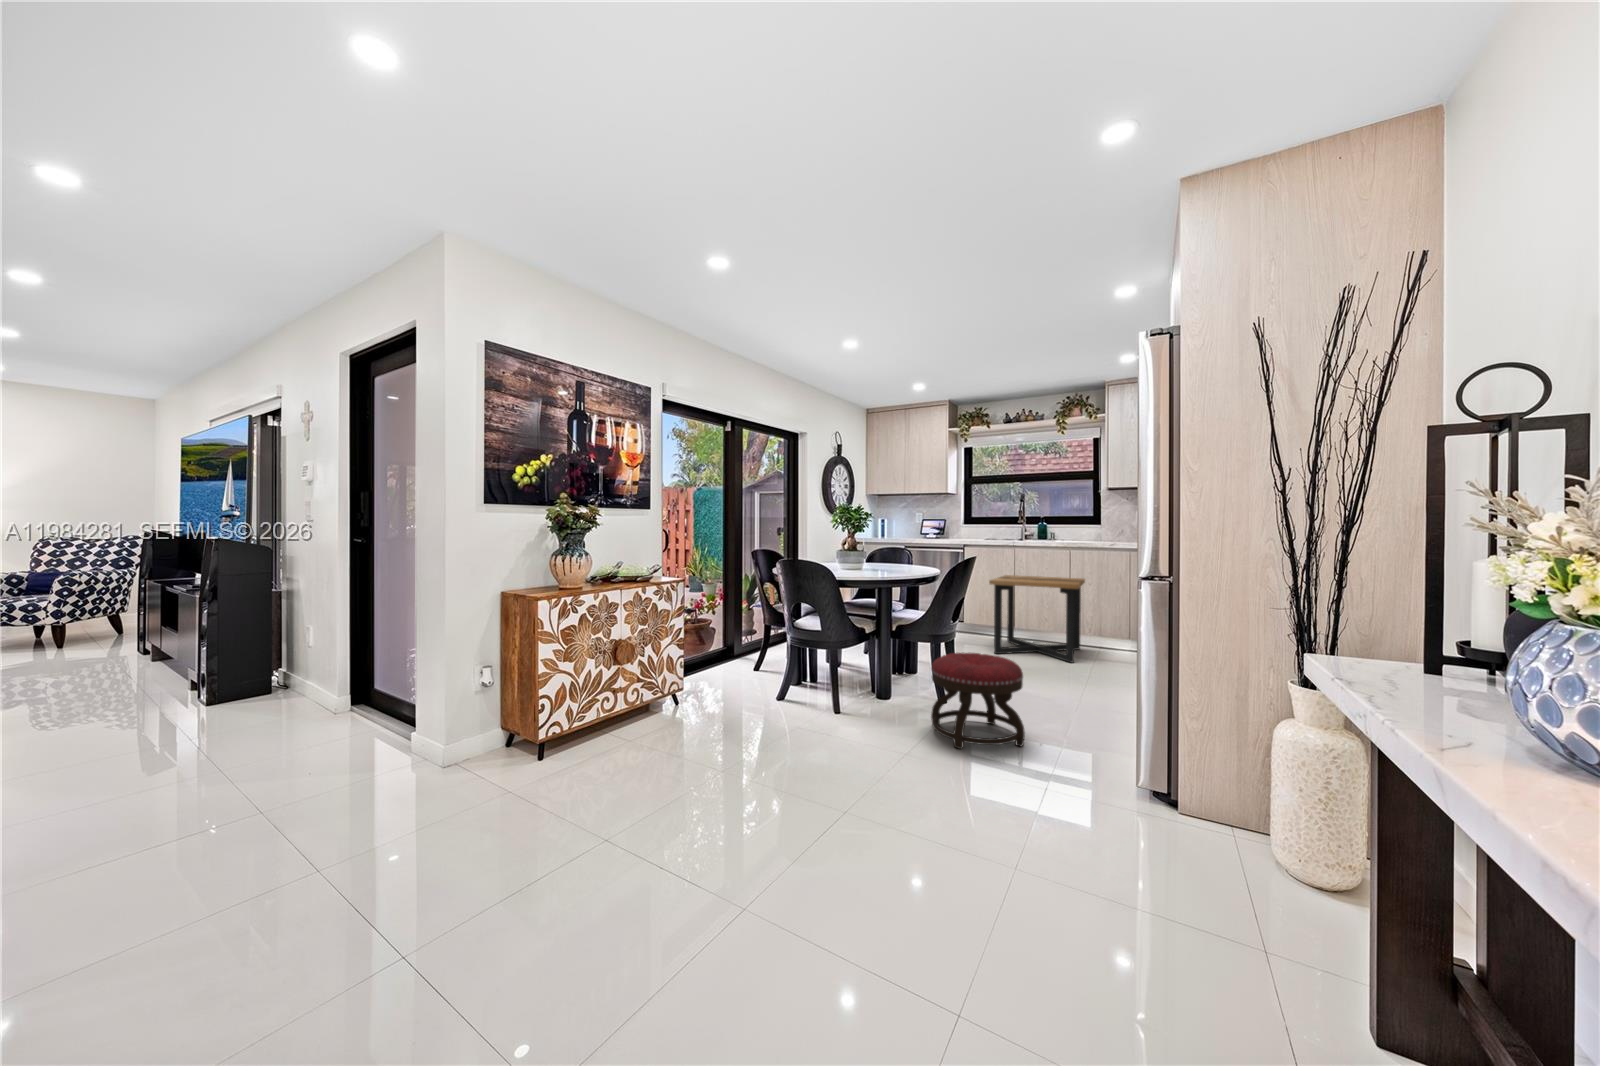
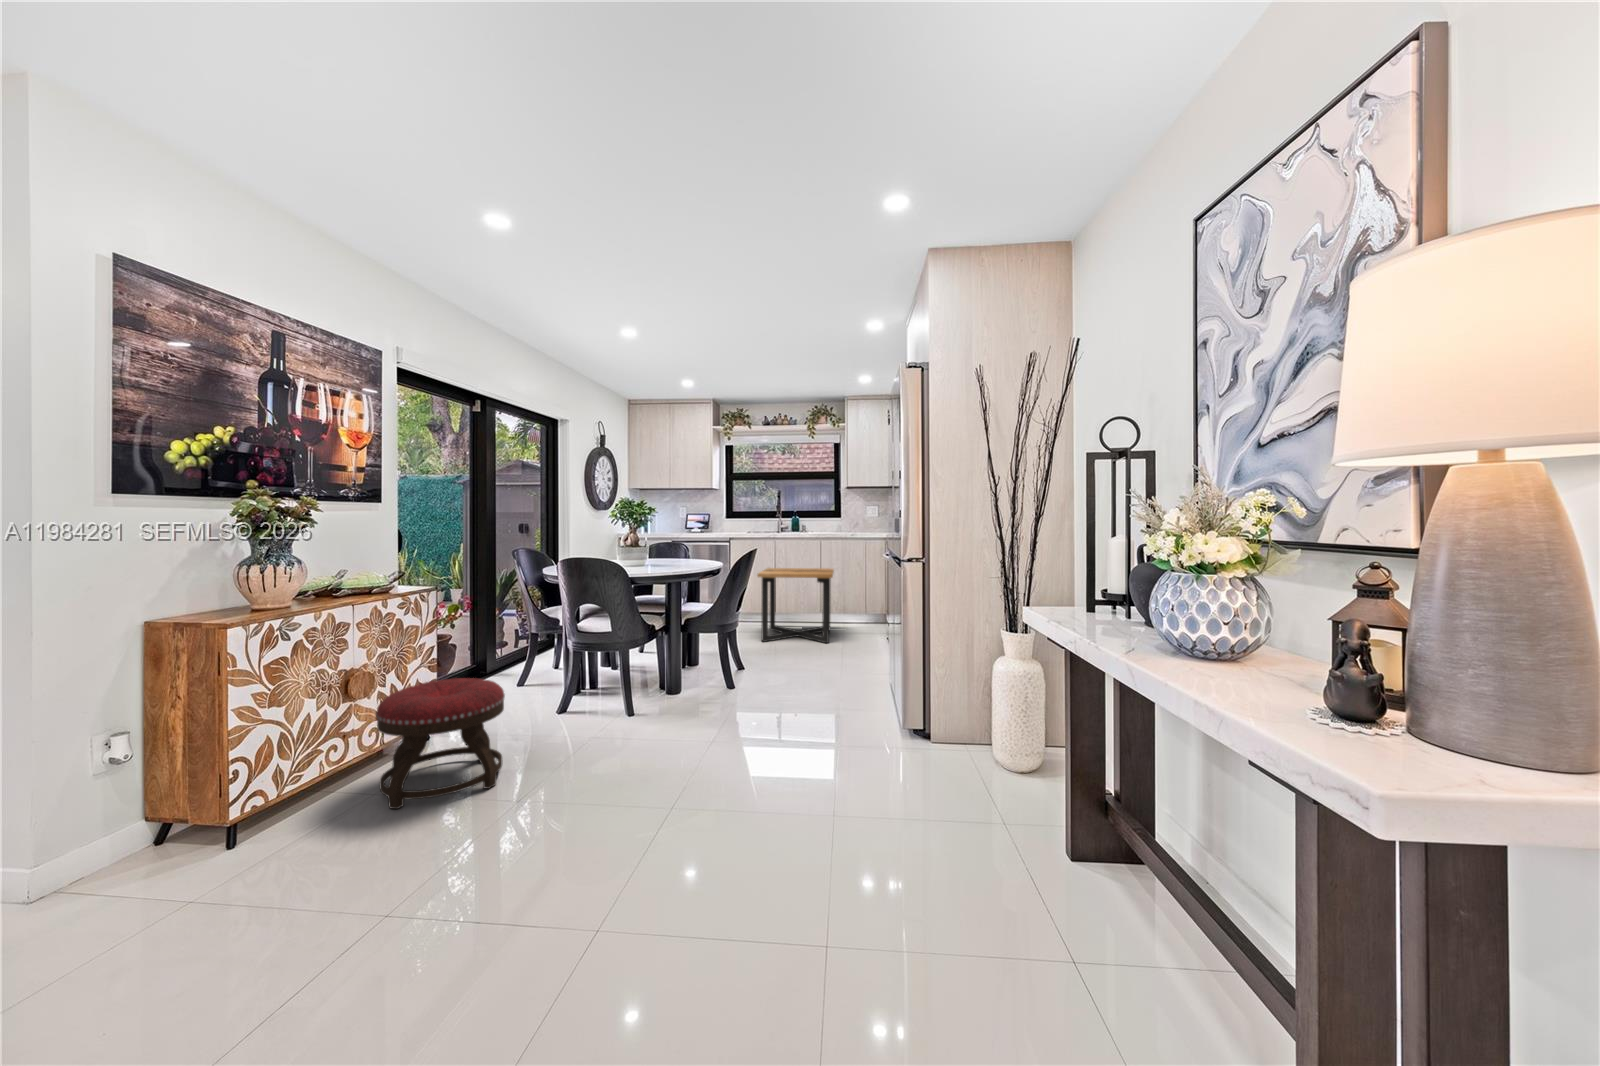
ottoman: present [931,653,1025,749] -> present [376,678,505,809]

